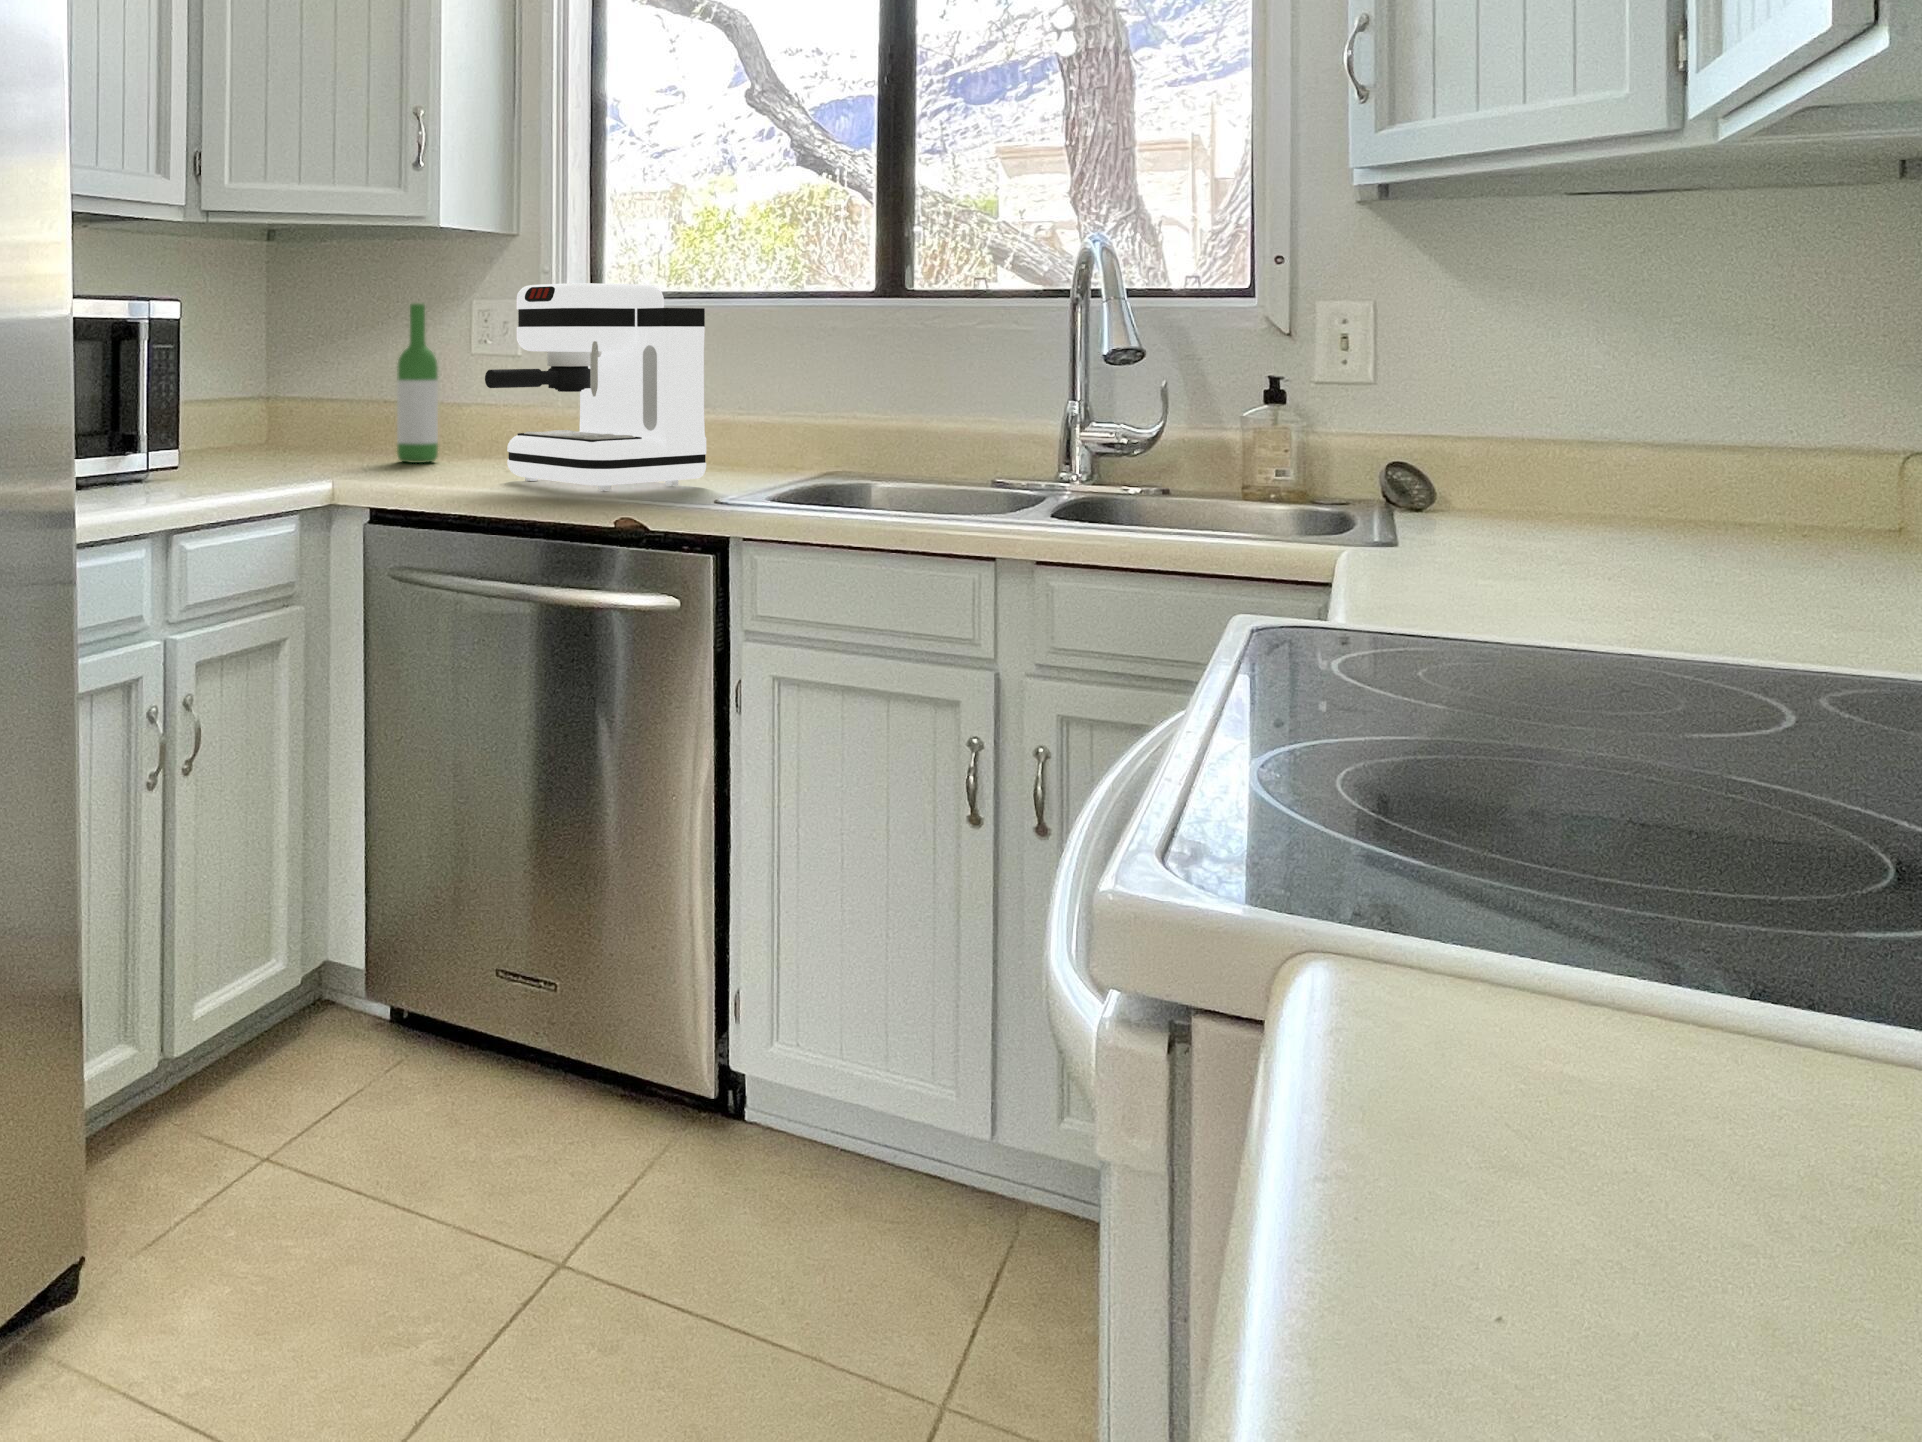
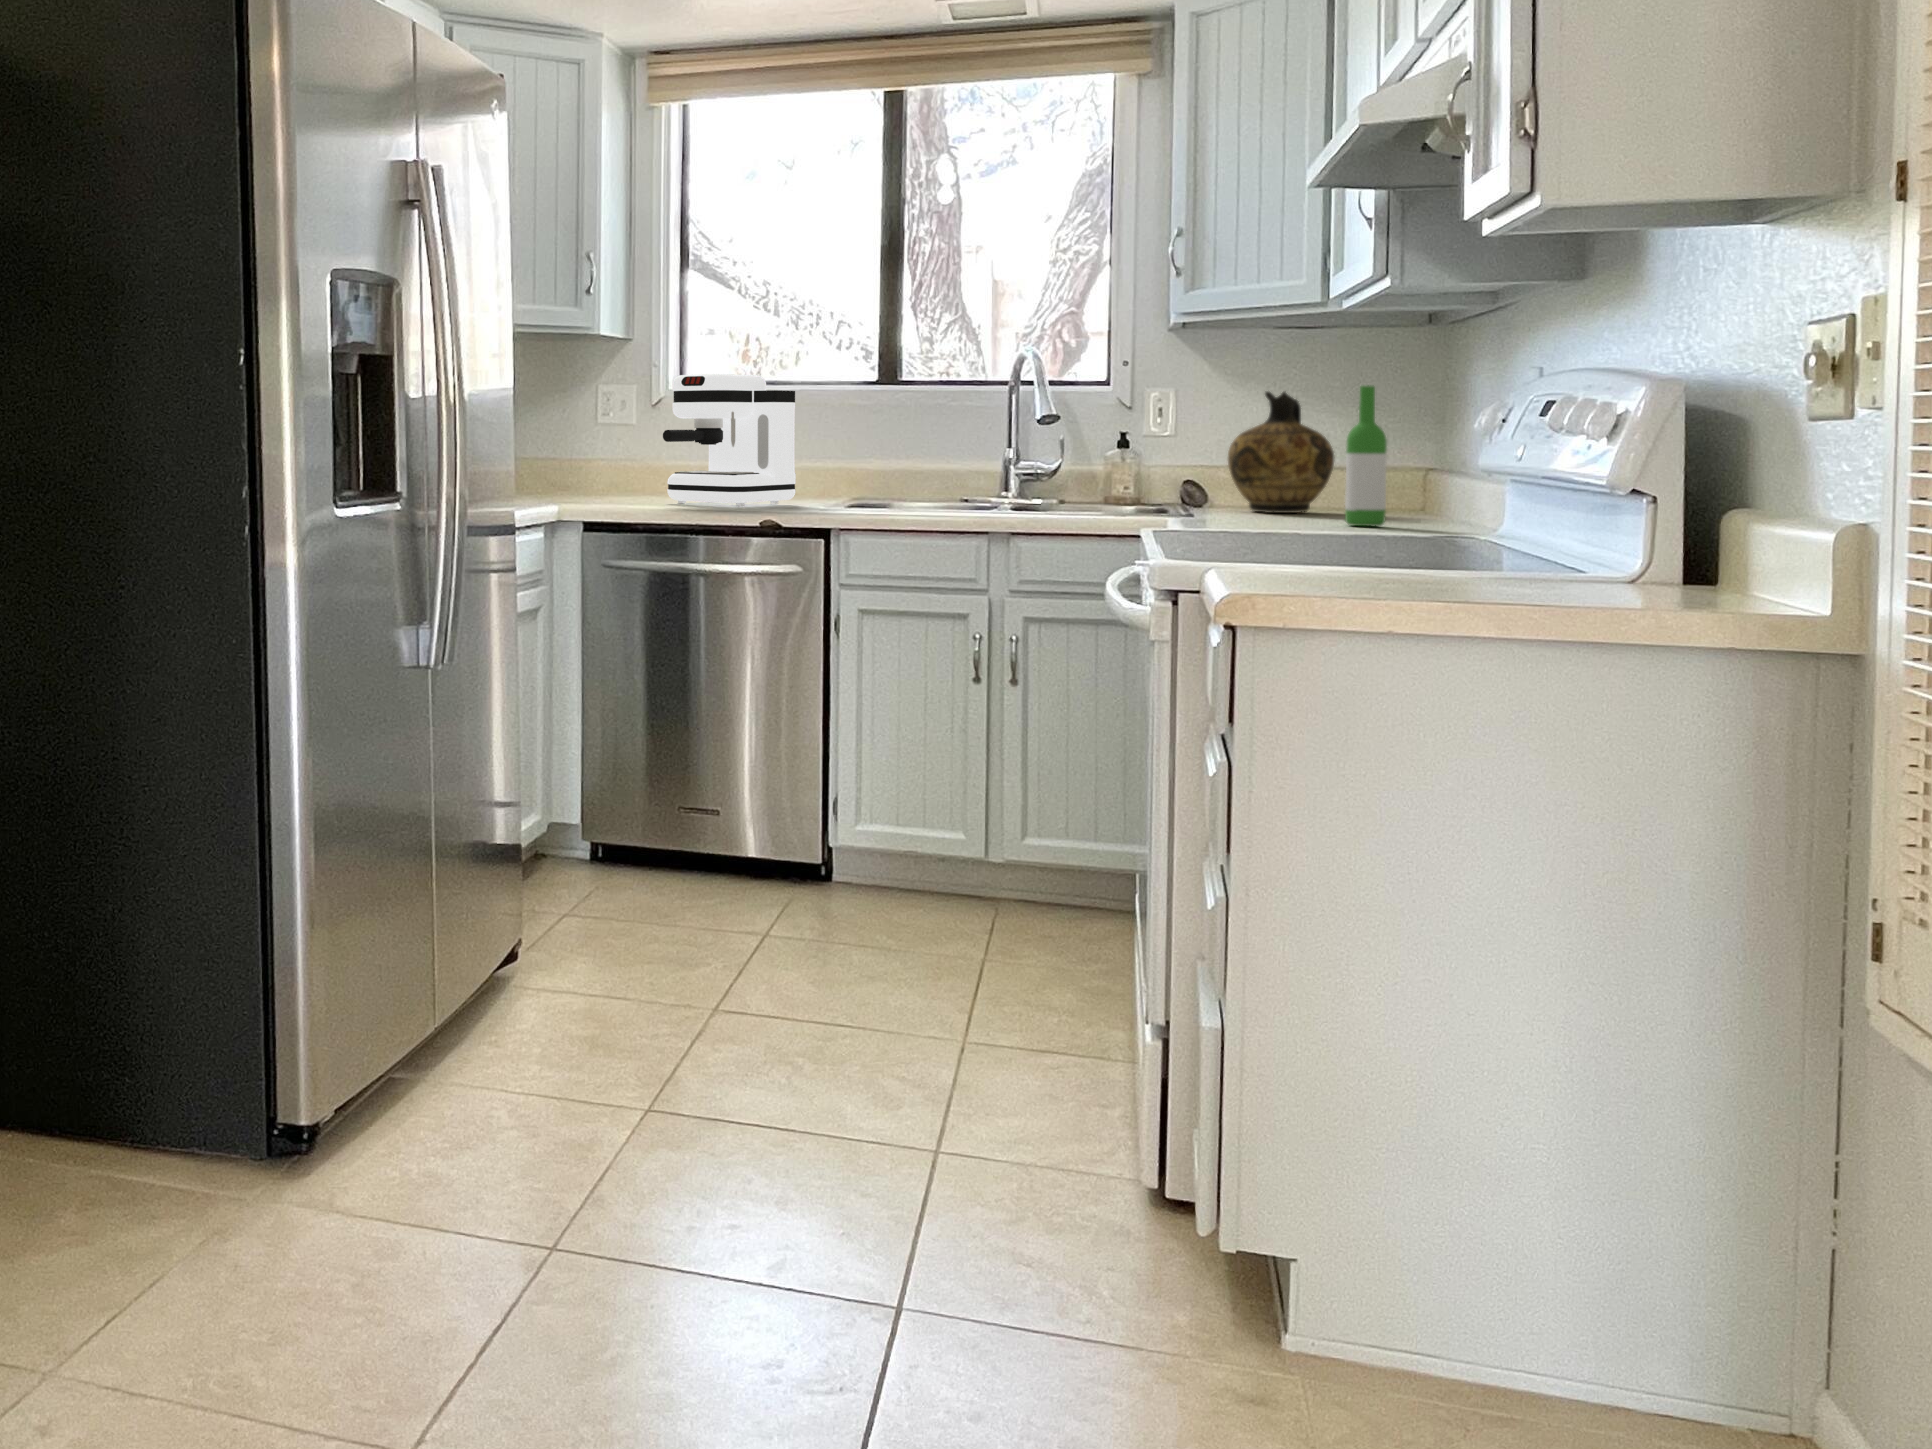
wine bottle: present [397,304,438,463] -> present [1345,385,1387,526]
ceramic jug: none [1473,305,1694,528] -> present [1228,391,1334,513]

